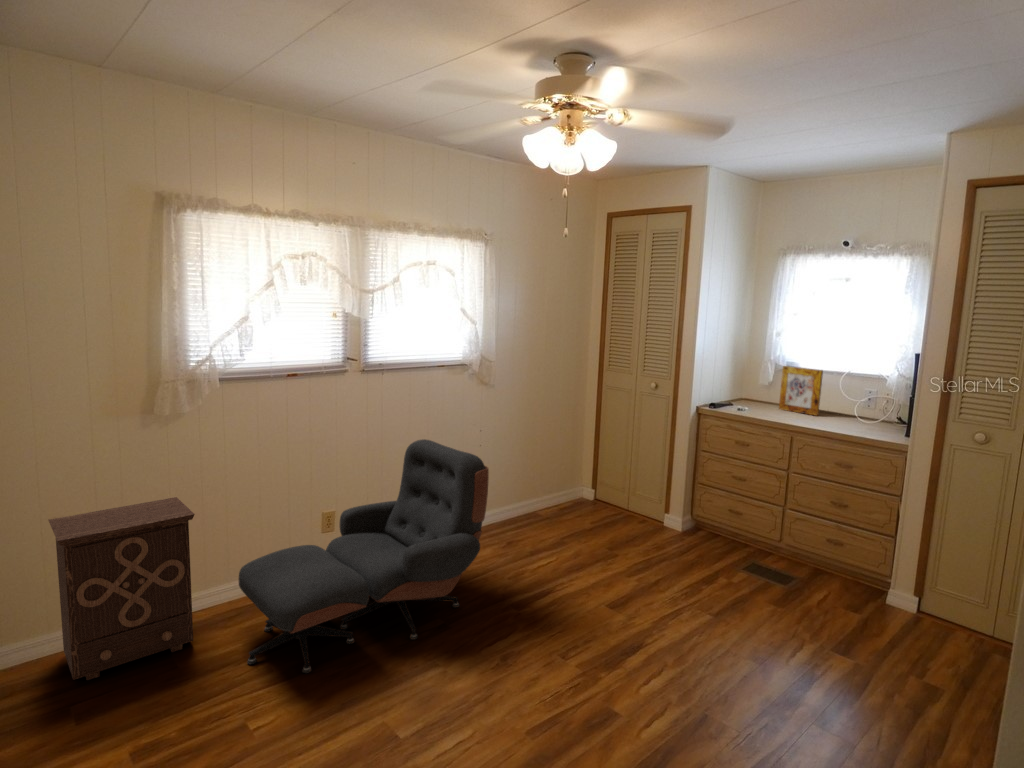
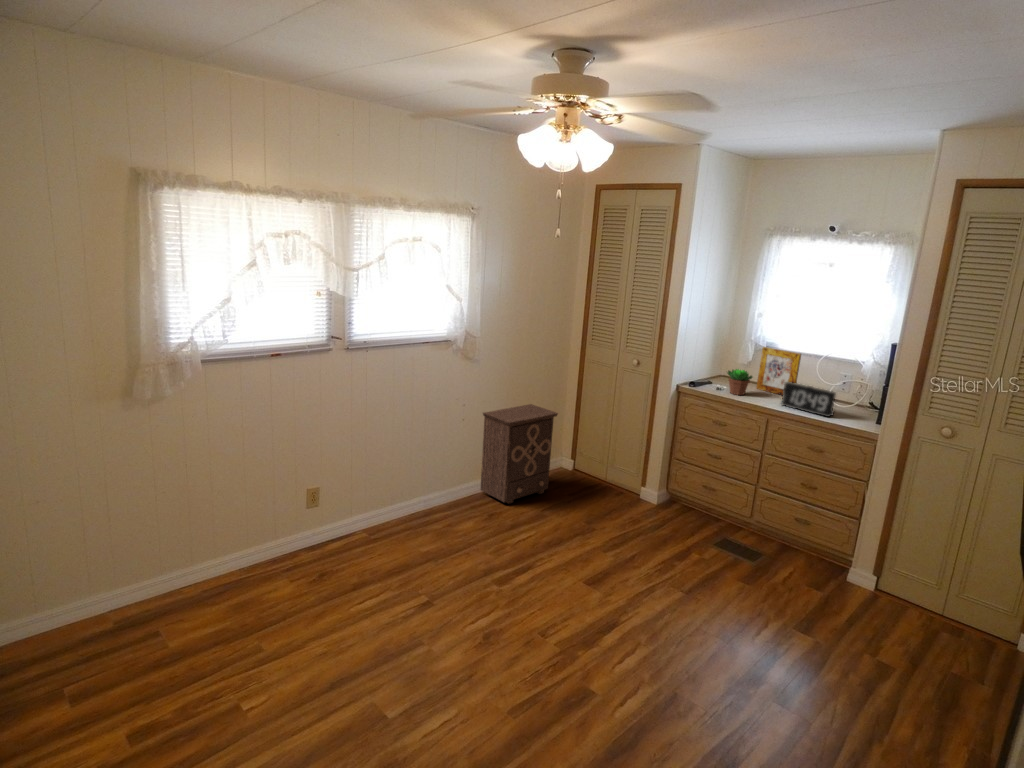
succulent plant: none [746,387,774,414] -> present [727,369,752,395]
alarm clock: none [805,398,861,432] -> present [782,382,836,417]
lounge chair: present [239,439,489,673] -> none [226,420,473,653]
nightstand: present [48,497,195,680] -> present [481,404,558,504]

